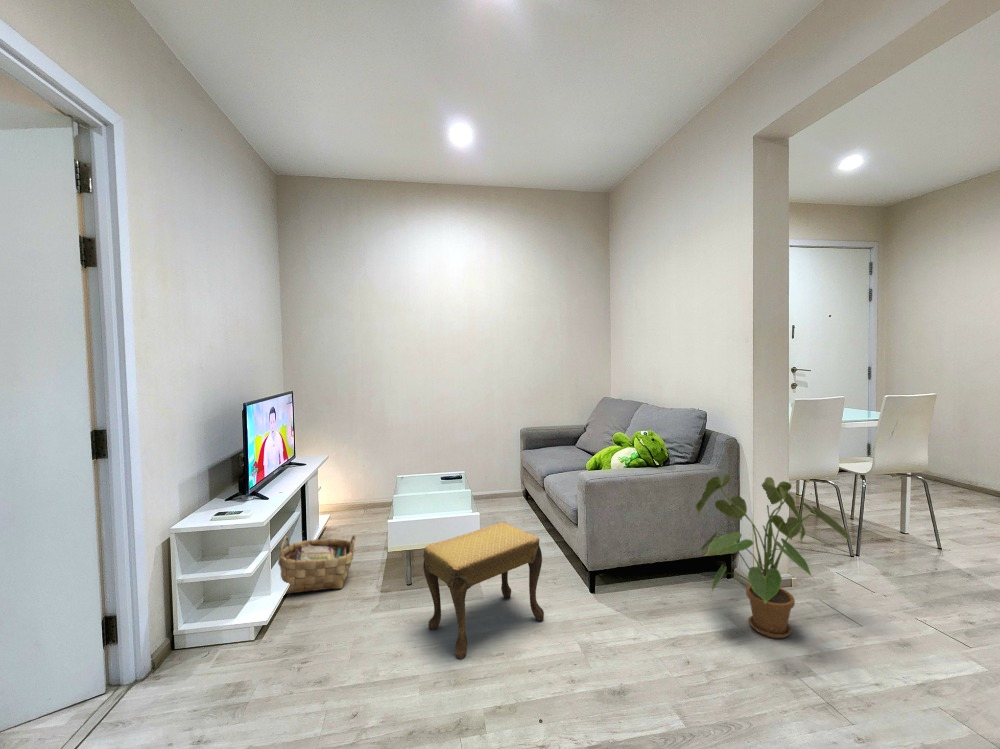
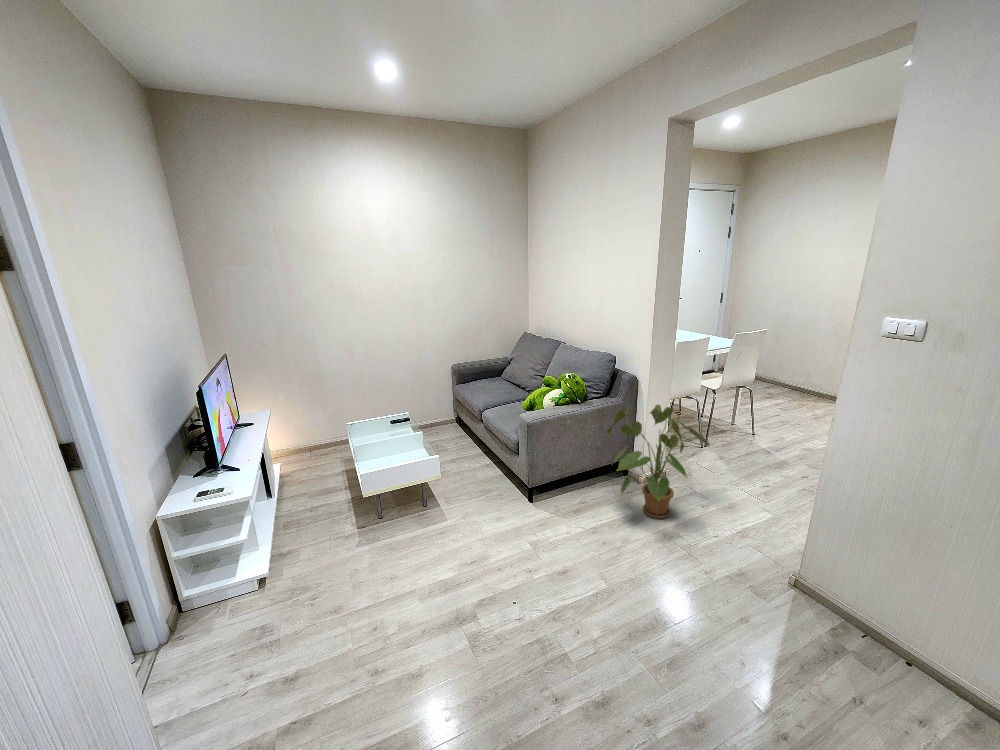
footstool: present [423,522,544,659] -> none [402,461,500,573]
woven basket: present [278,535,356,594] -> none [257,484,328,544]

